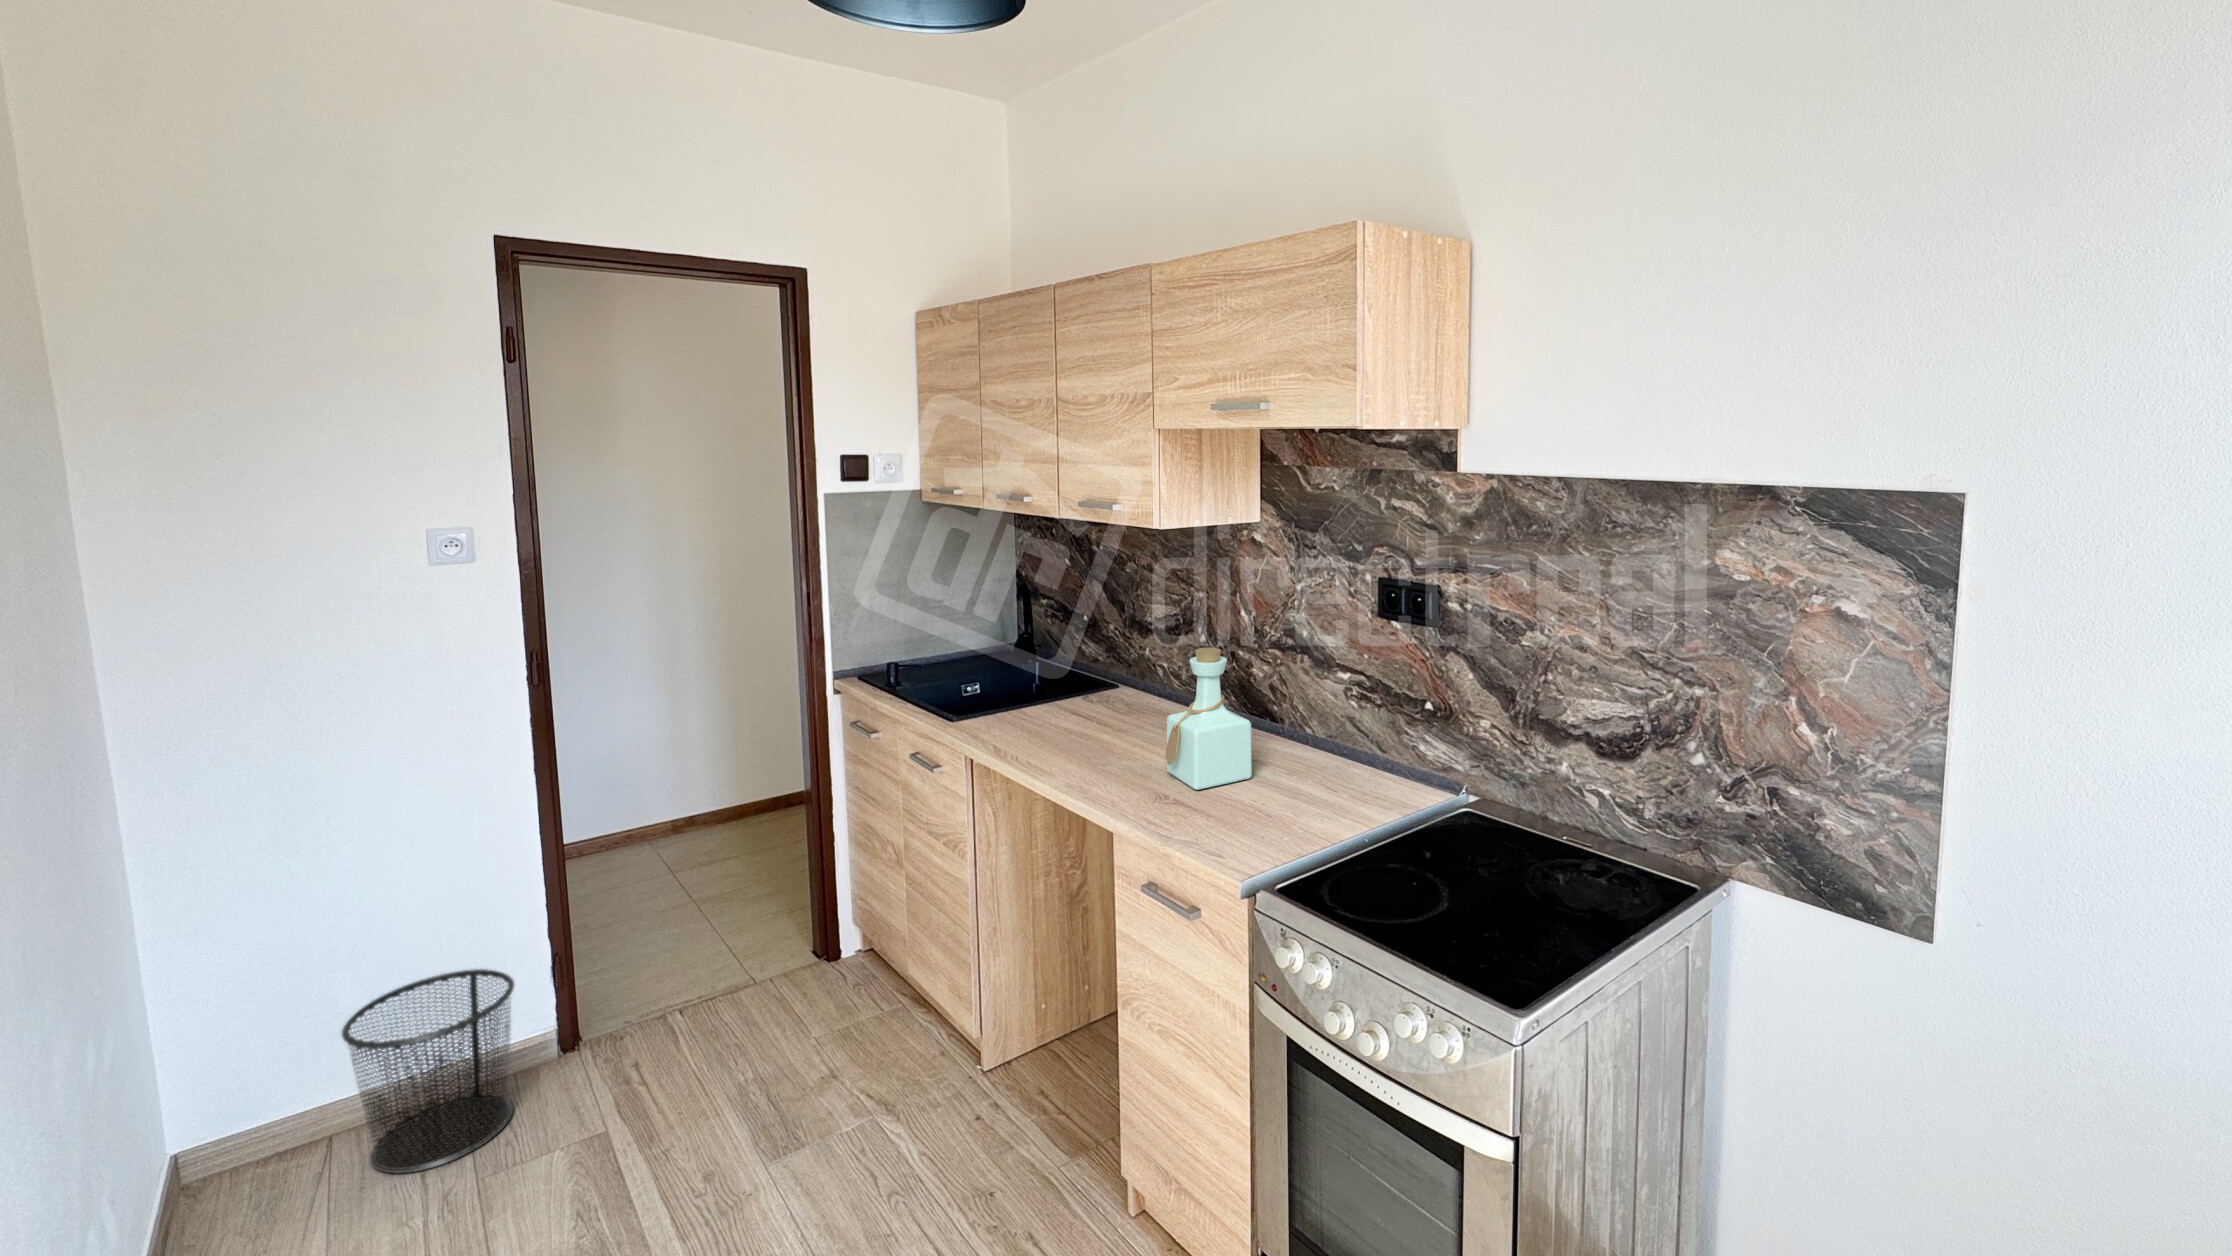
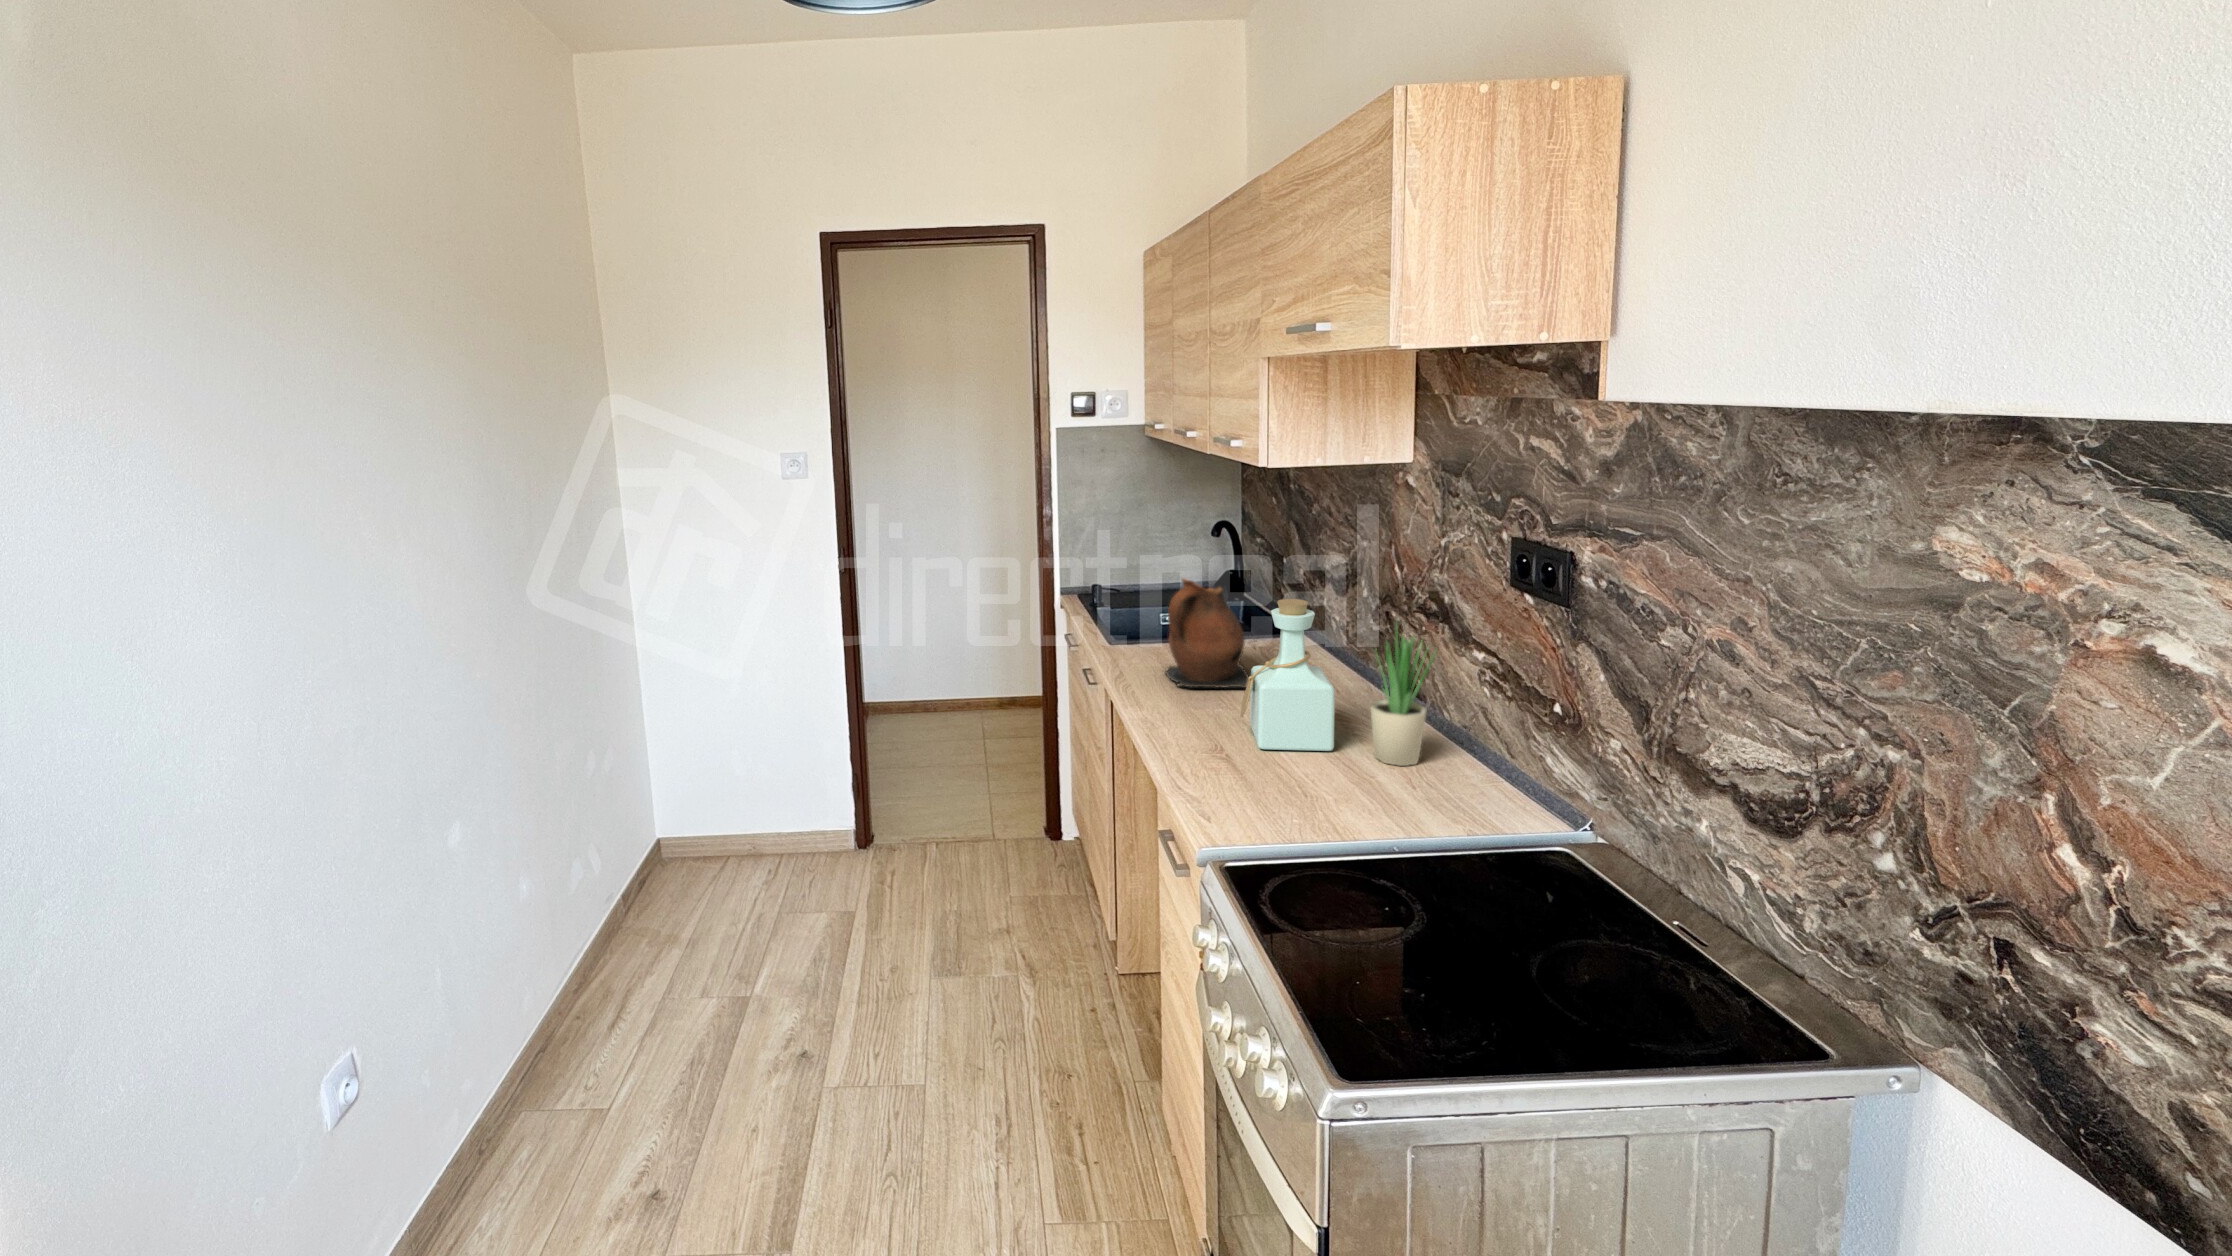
ceramic pitcher: none [1036,642,1133,750] -> present [1166,579,1249,688]
potted plant: none [1278,649,1332,779] -> present [1371,633,1437,766]
waste bin: present [341,969,514,1173] -> none [725,763,818,889]

